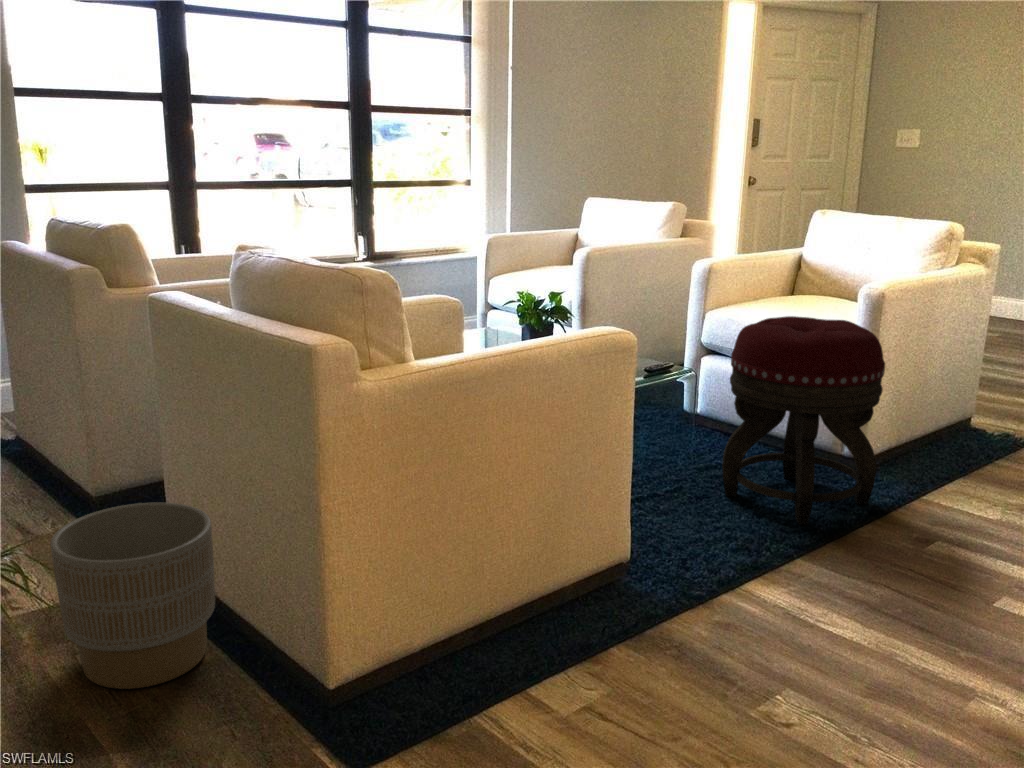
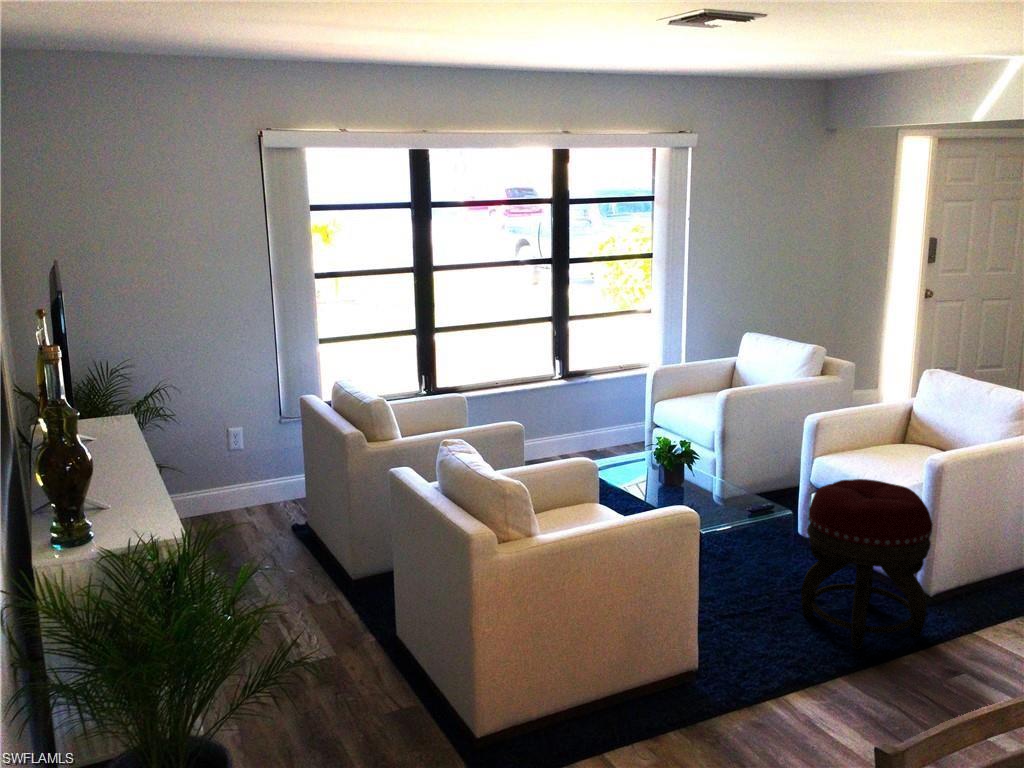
planter: present [50,502,215,689] -> none [315,596,411,718]

